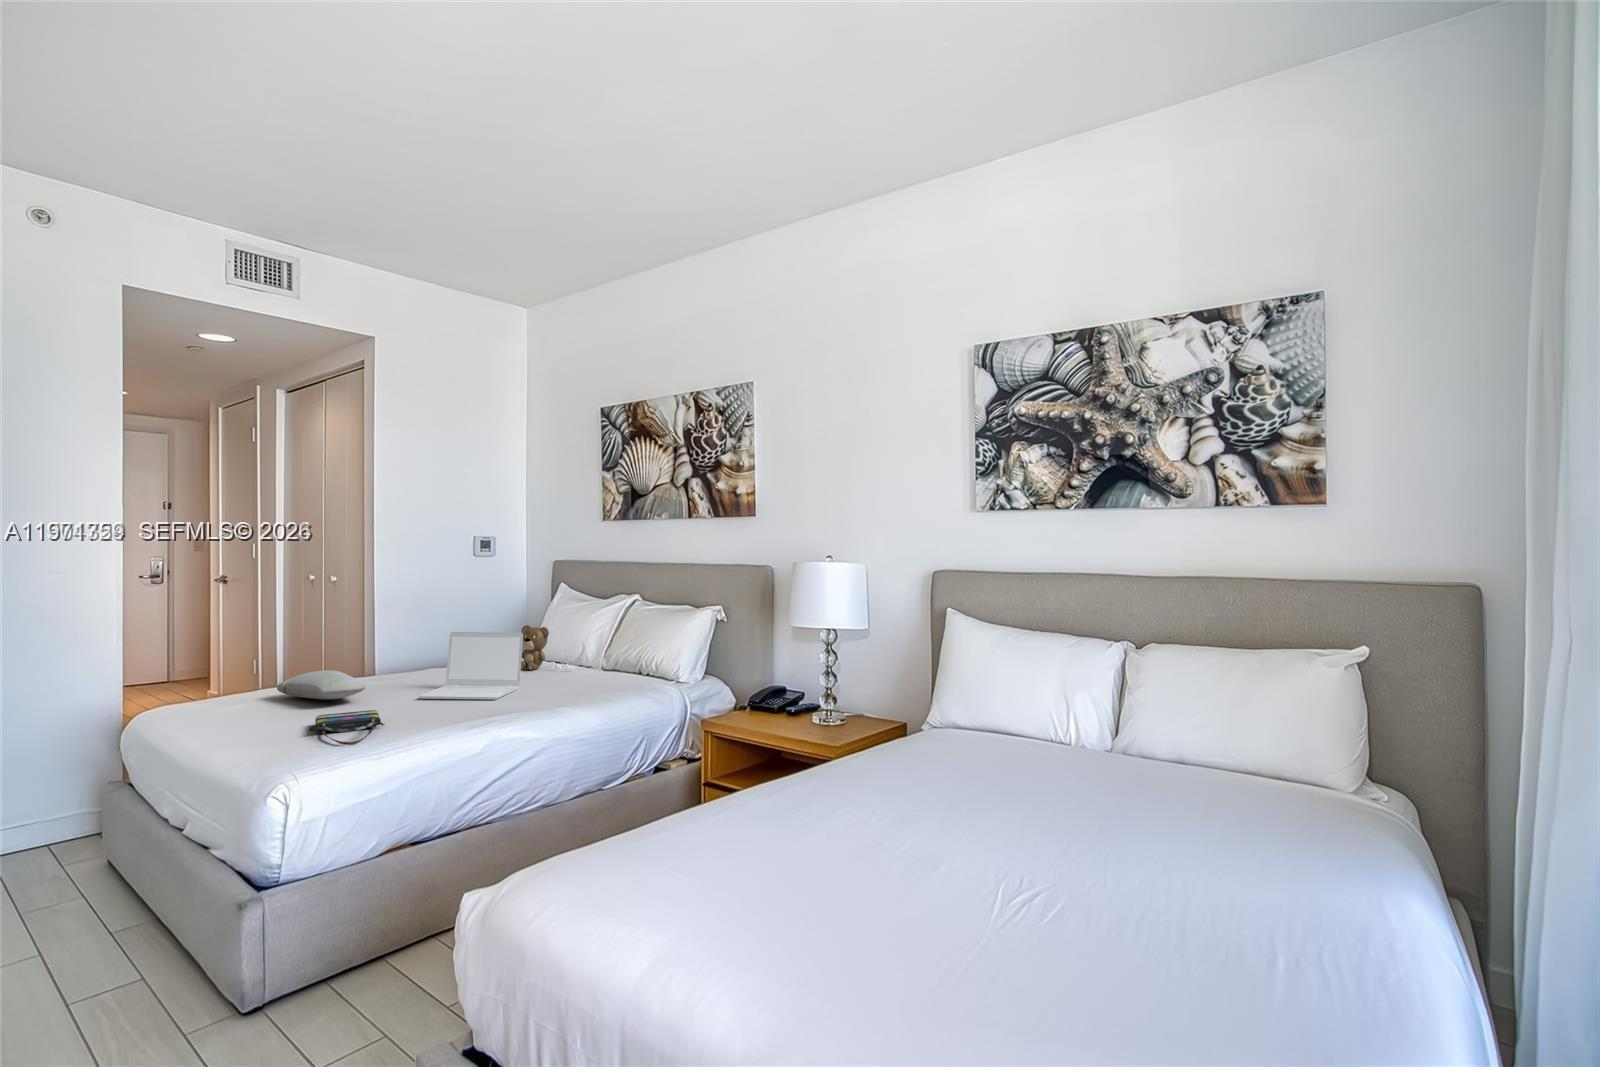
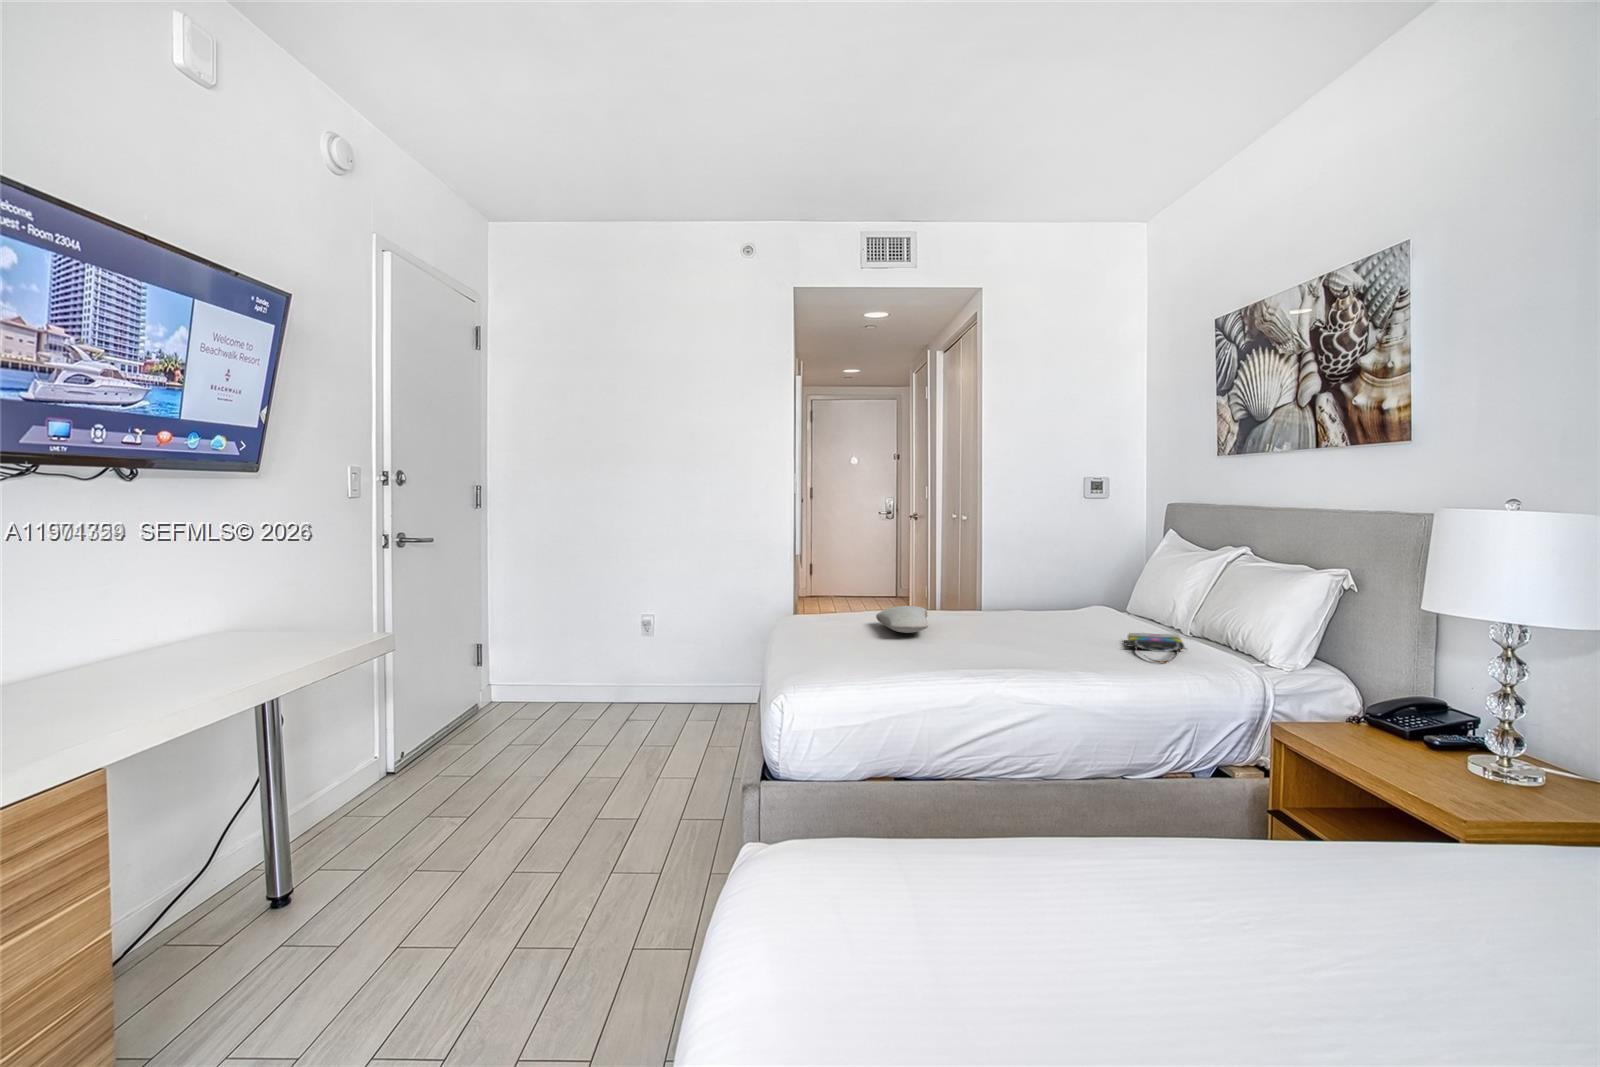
teddy bear: present [521,625,575,671] -> none [1094,576,1150,631]
laptop: present [419,632,523,700] -> none [969,580,1073,655]
tote bag: present [309,710,383,745] -> present [1125,633,1185,663]

